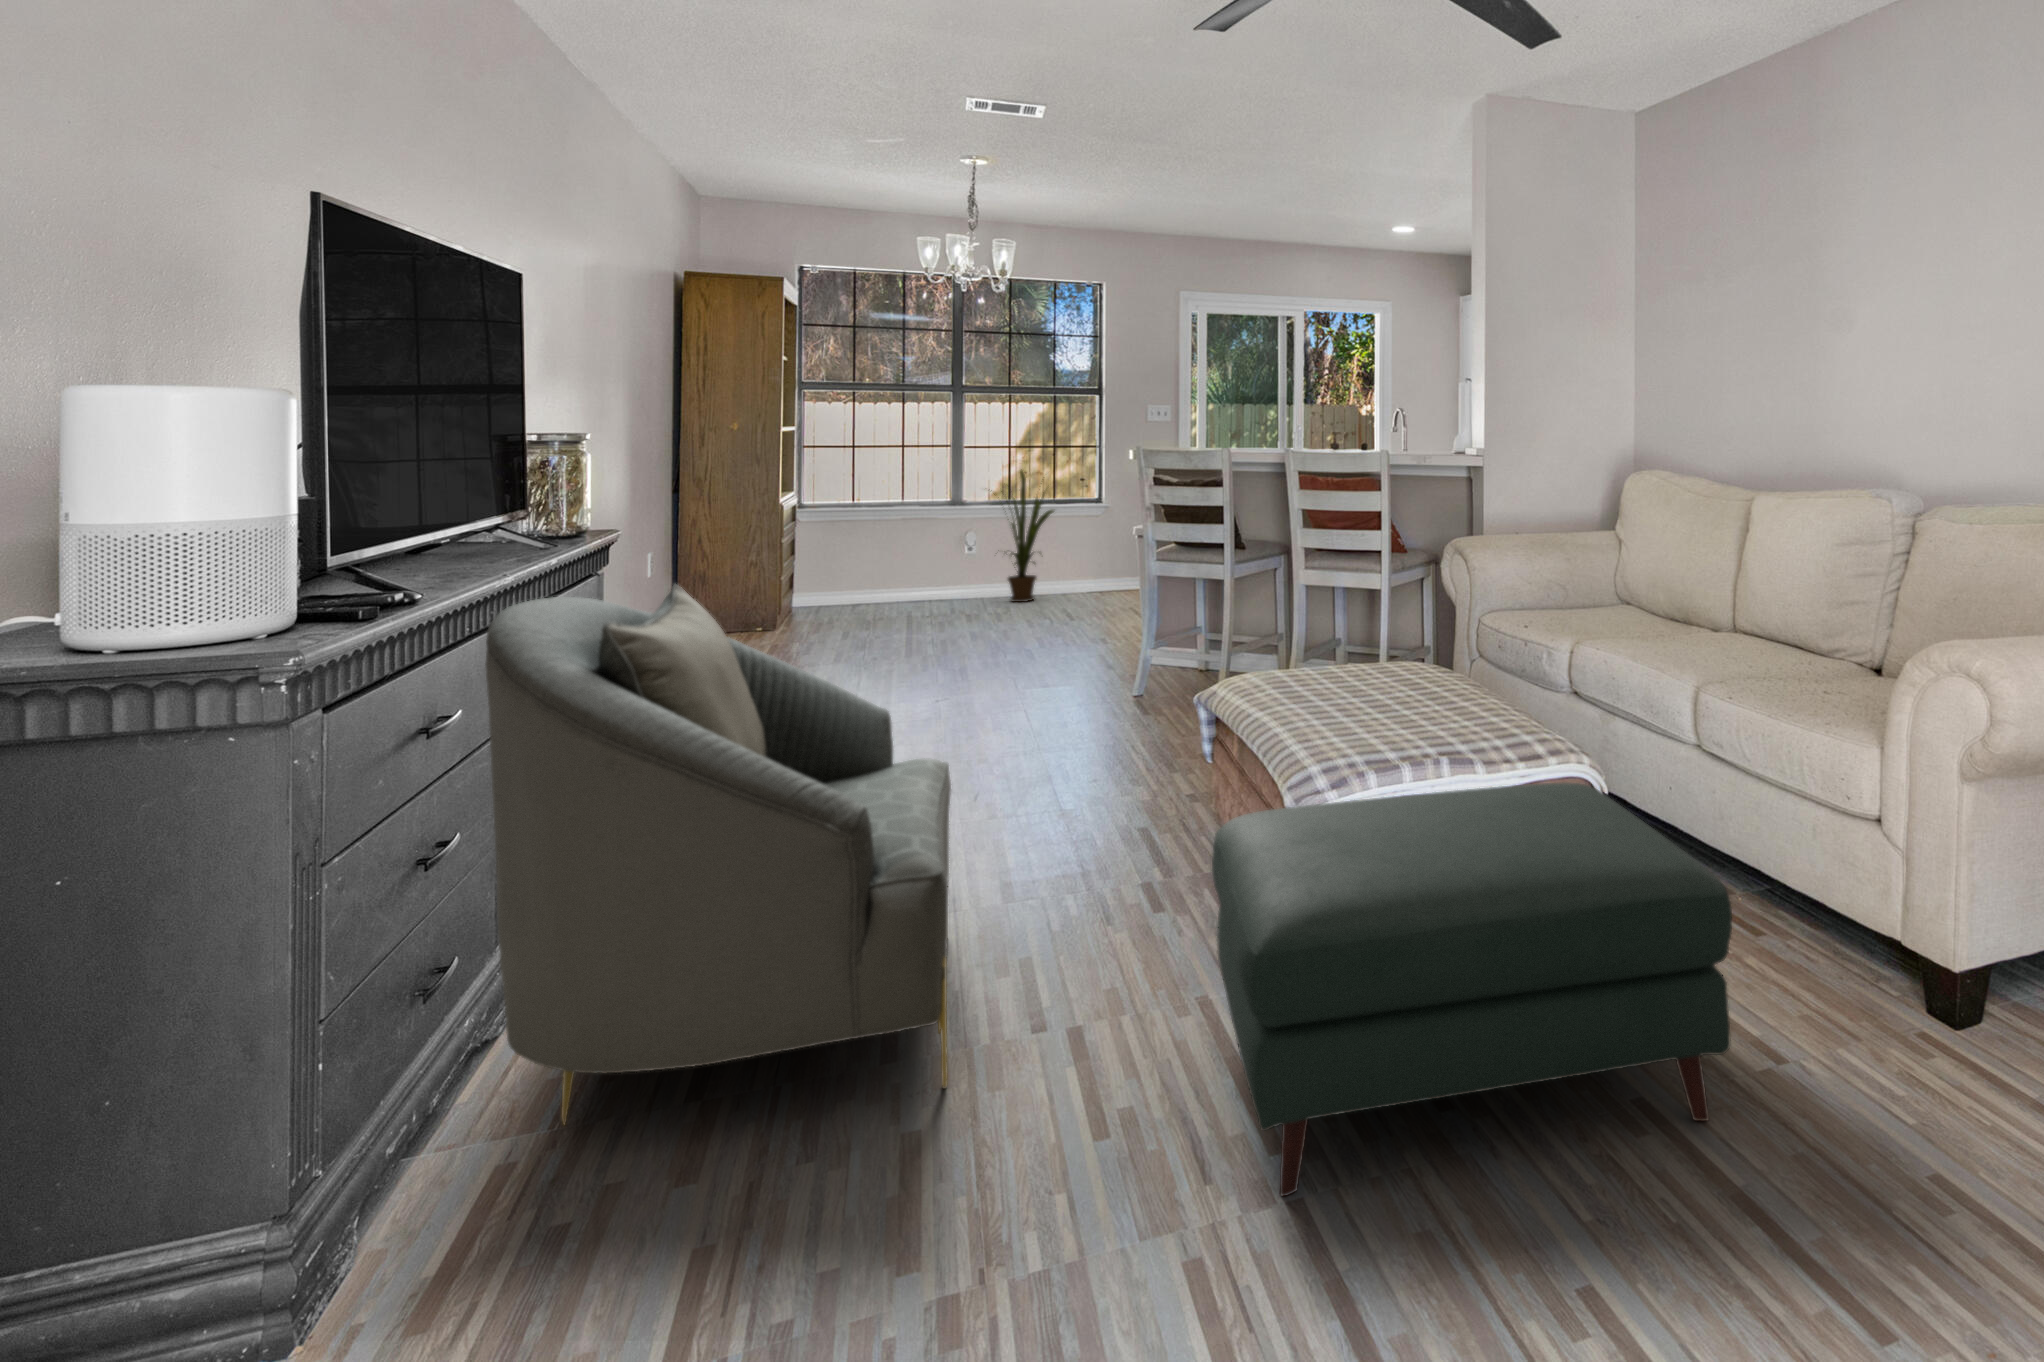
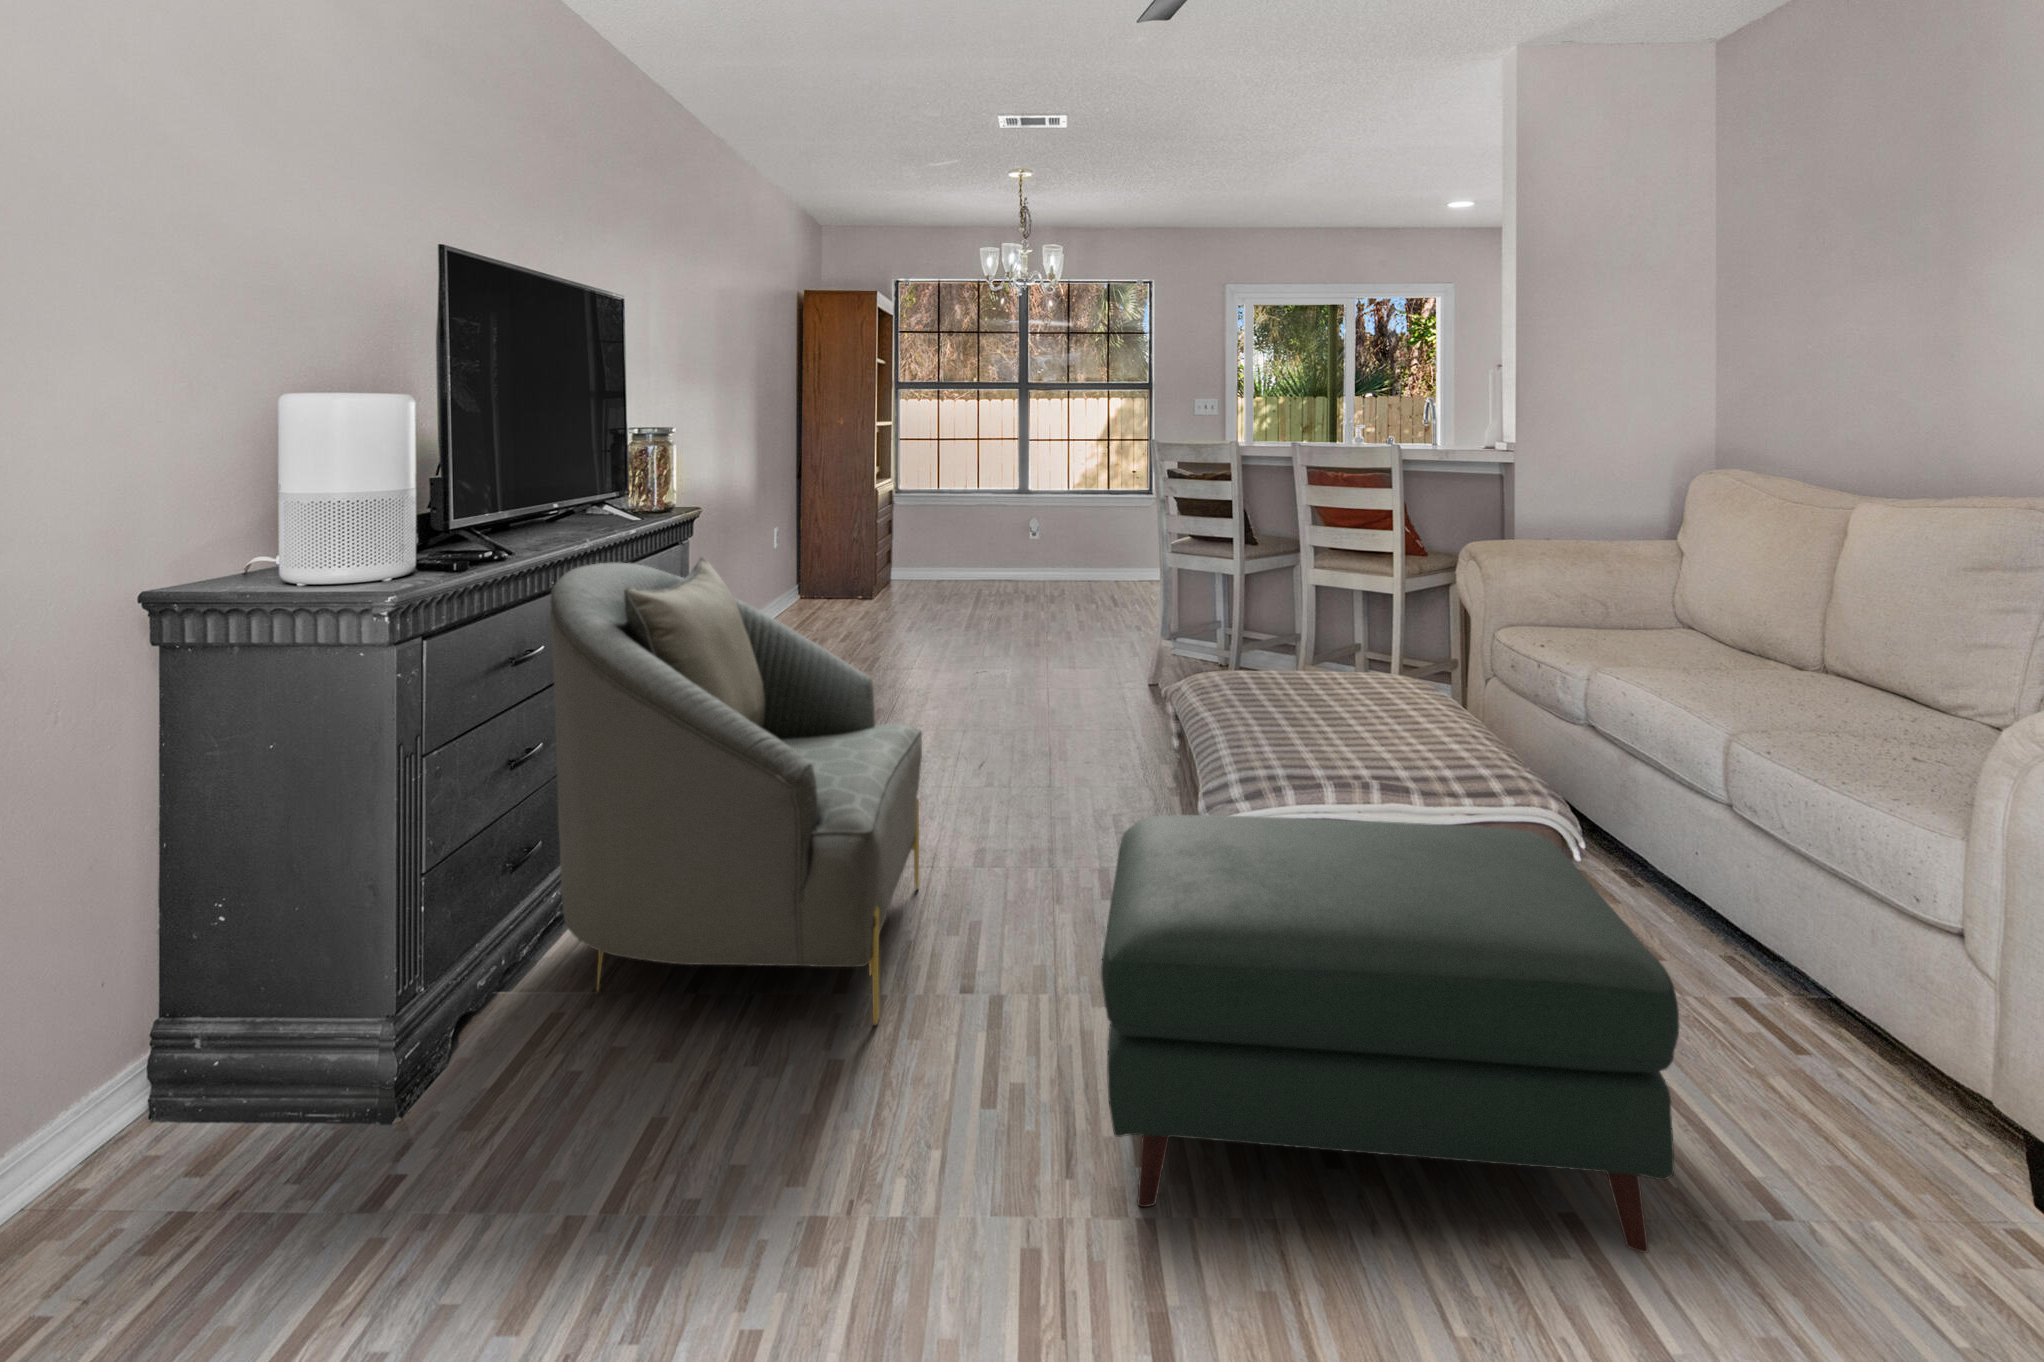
house plant: present [991,471,1054,602] -> none [1037,458,1106,583]

